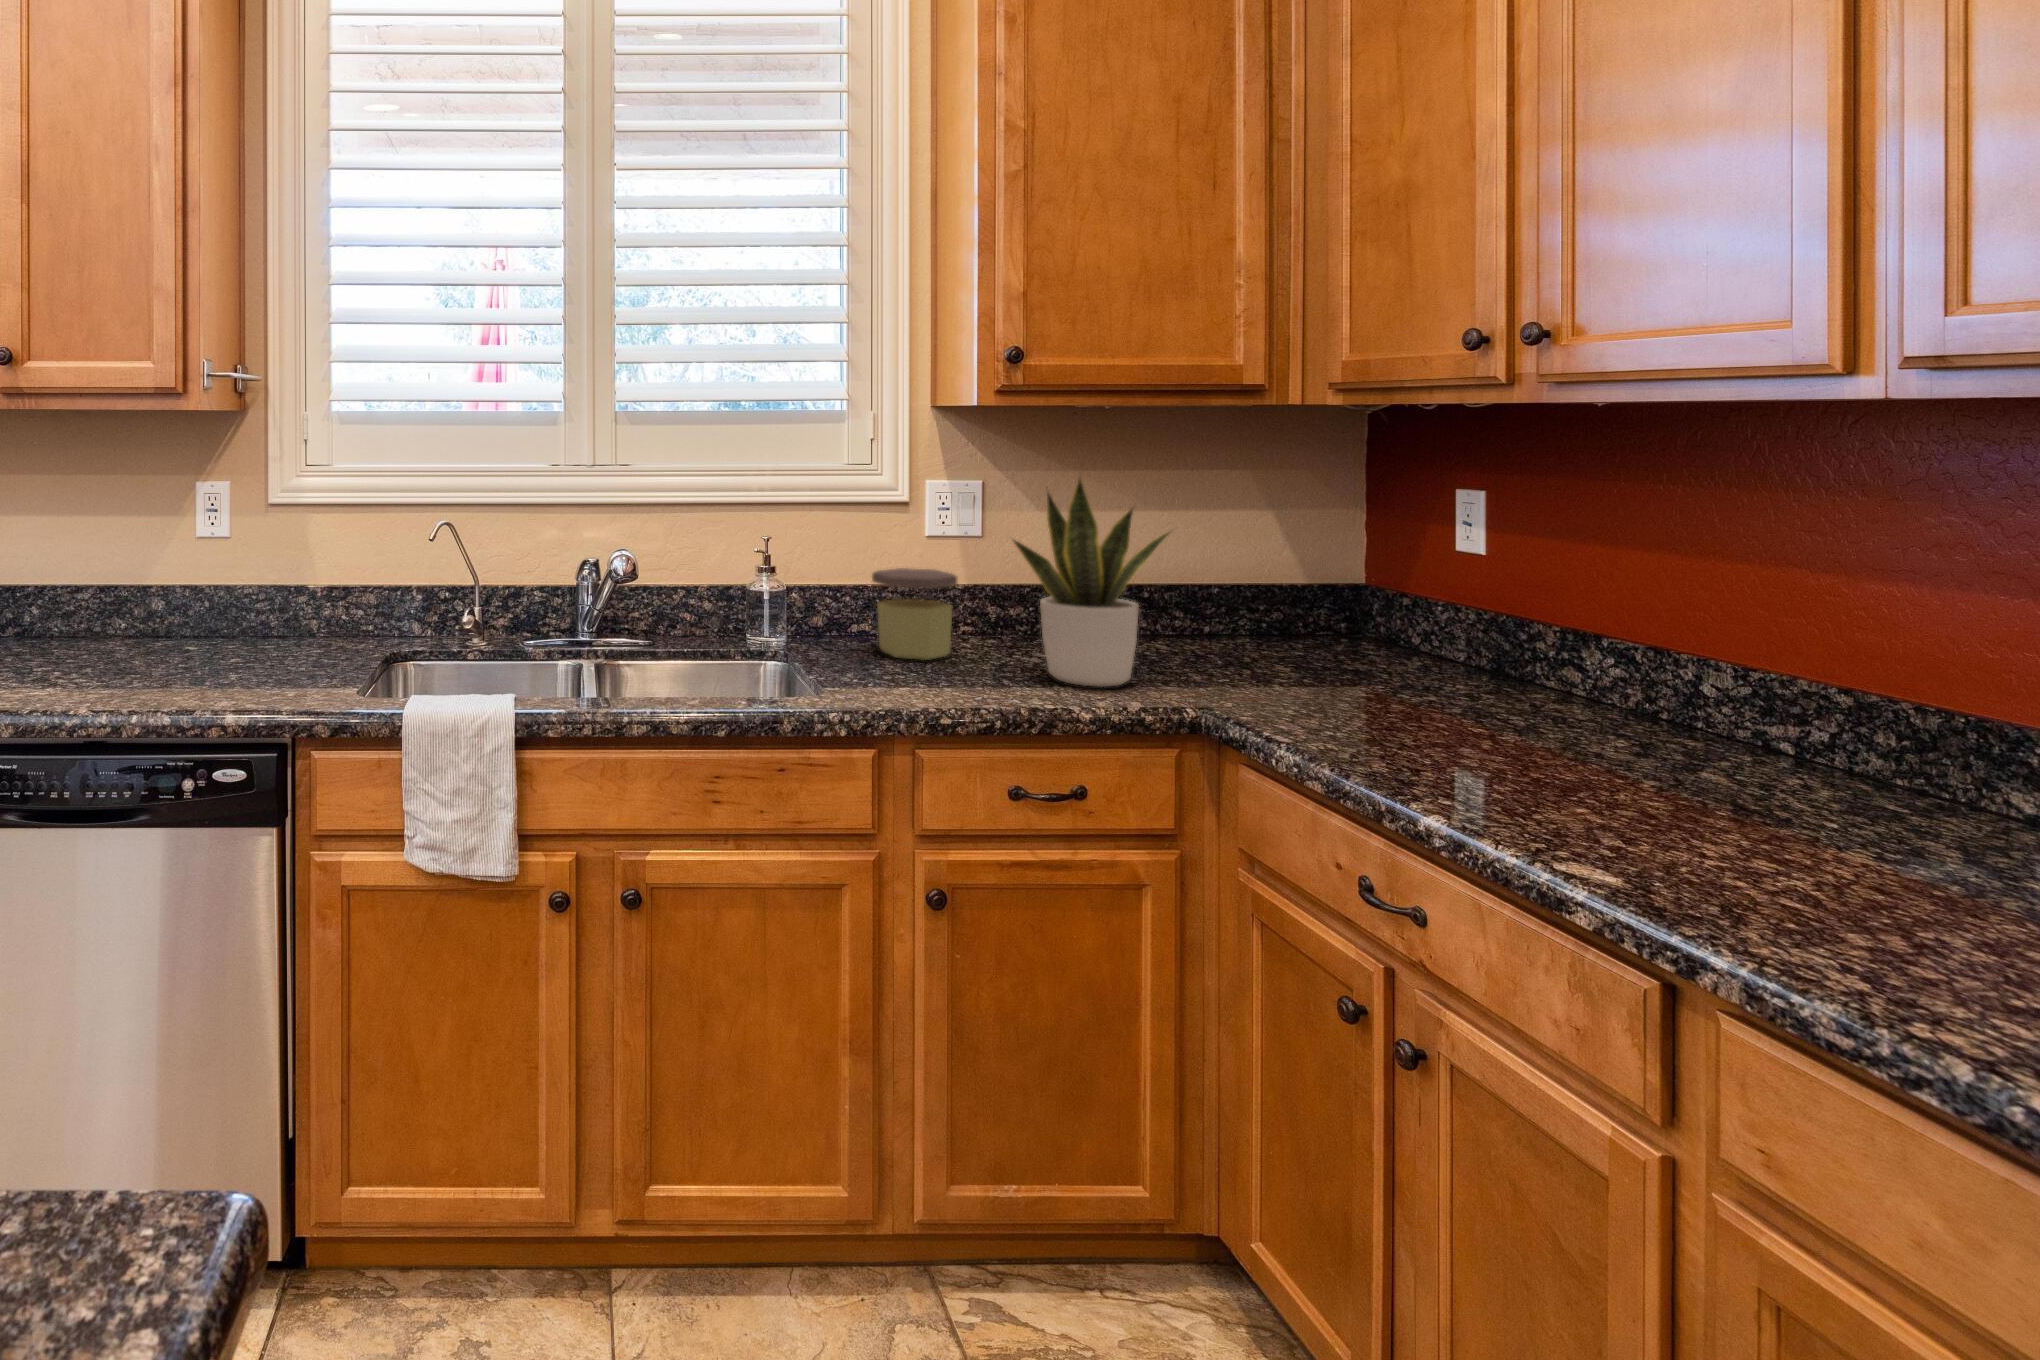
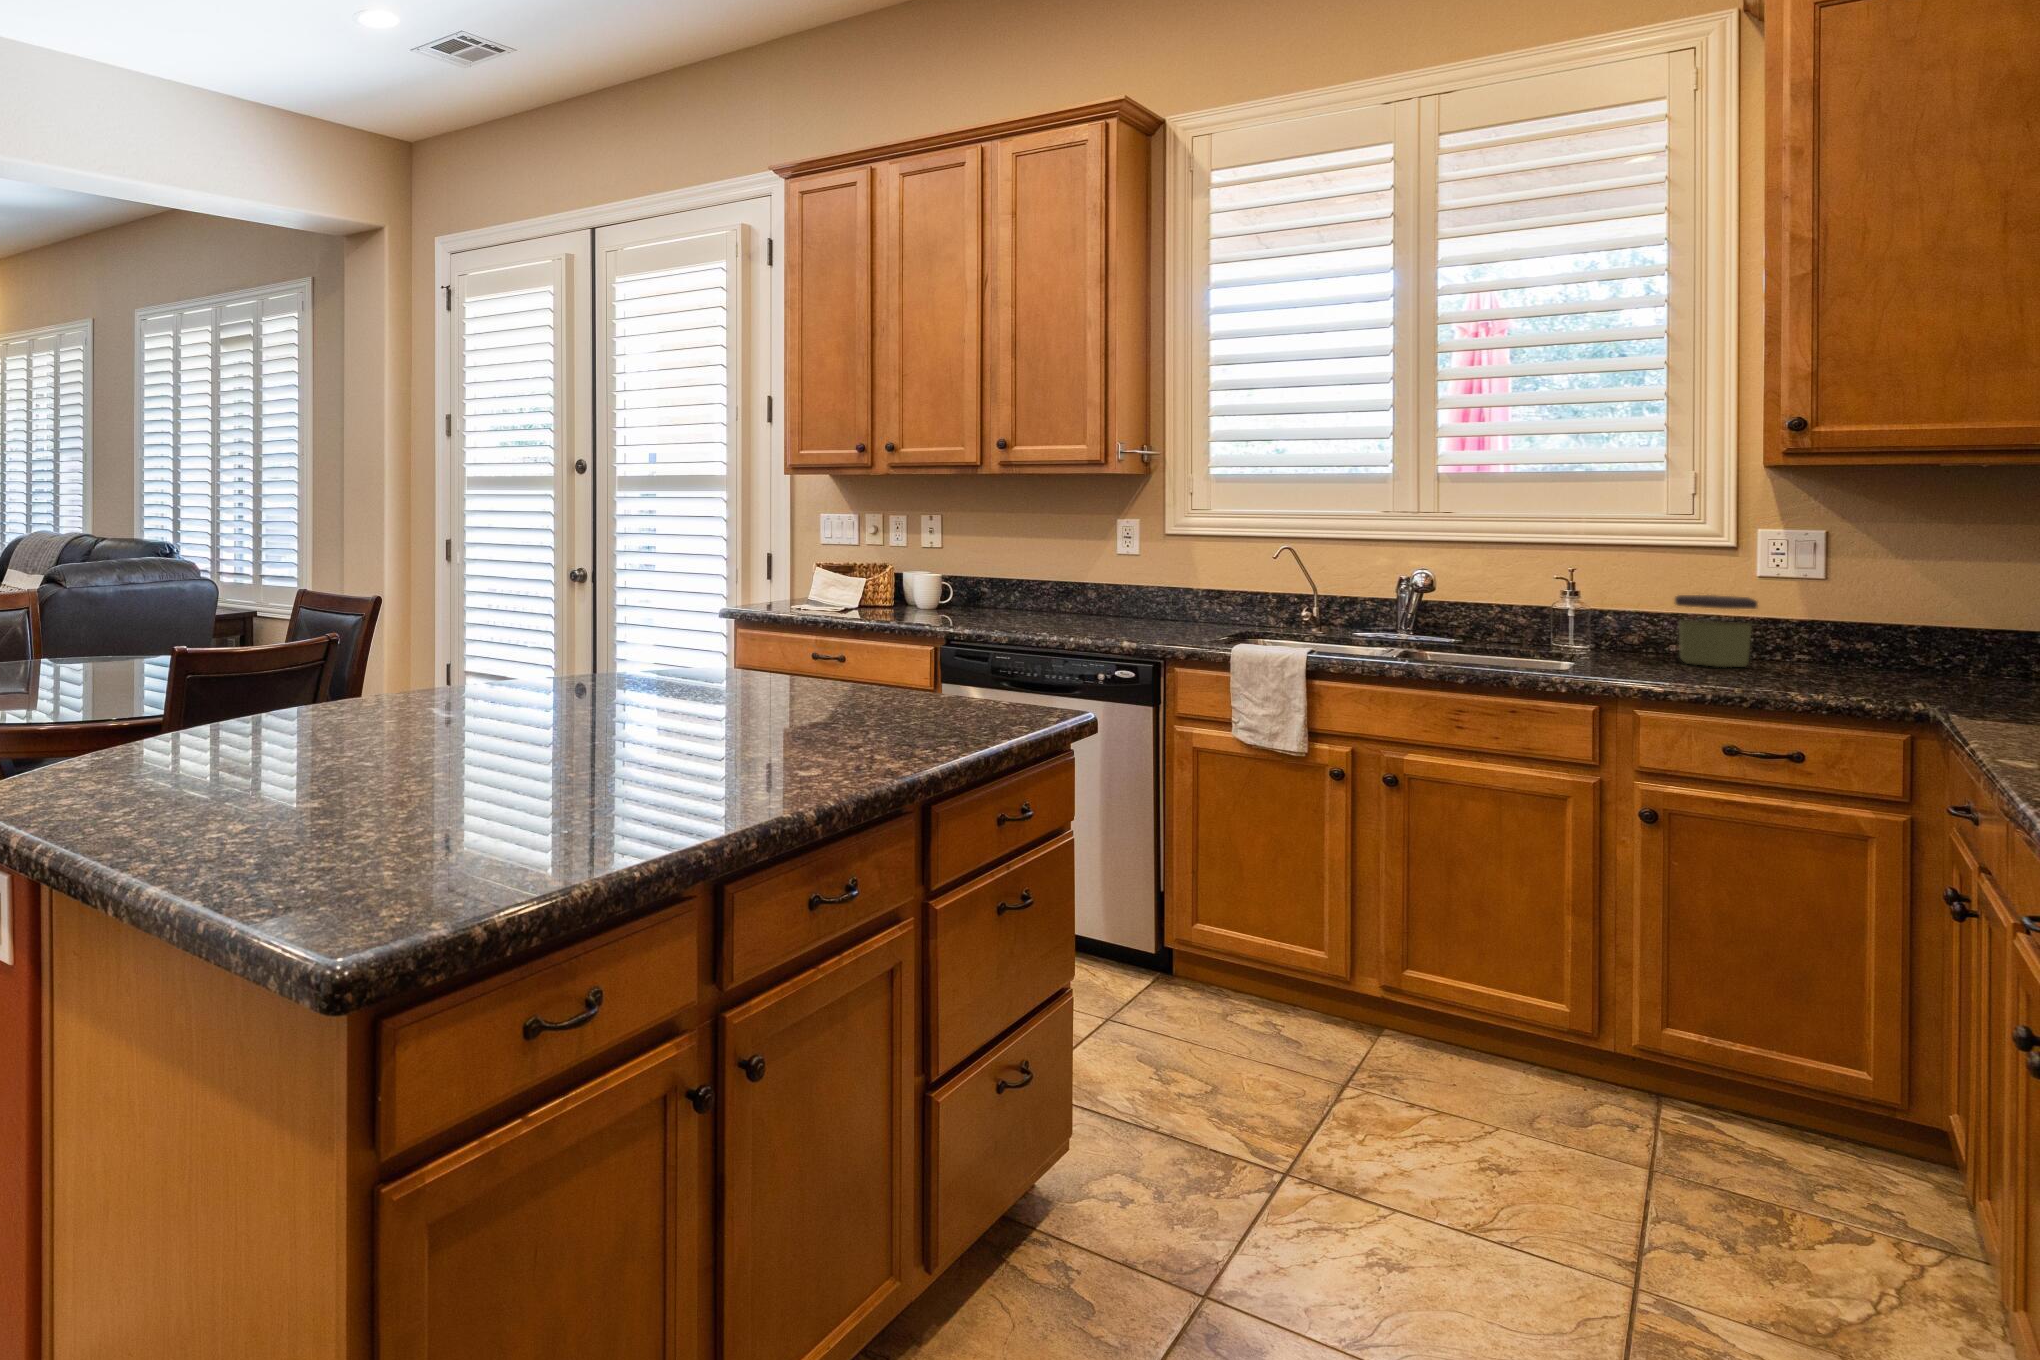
potted plant: present [1014,478,1170,686] -> none [1792,513,1964,691]

